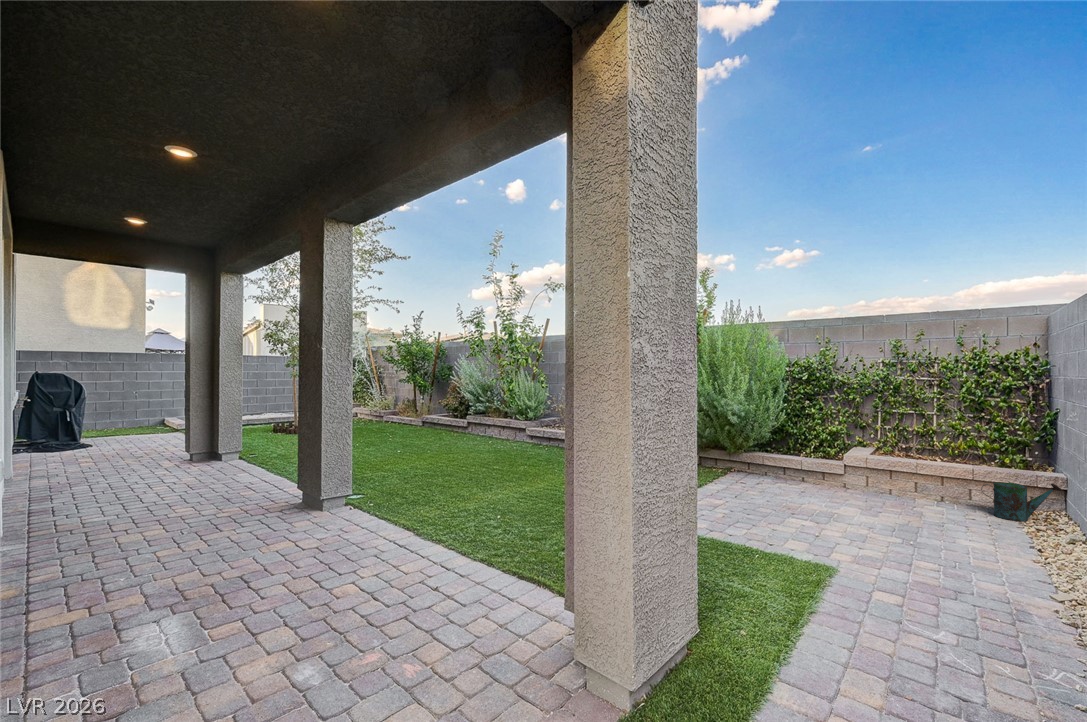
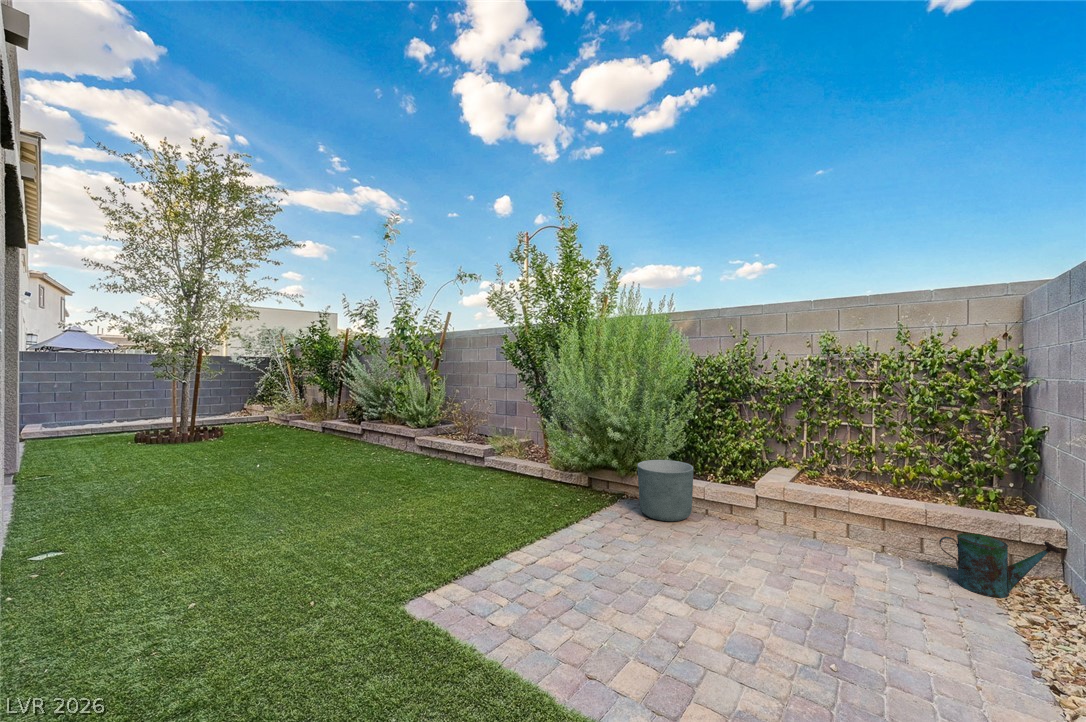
planter: none [747,440,793,484] -> present [637,460,693,521]

